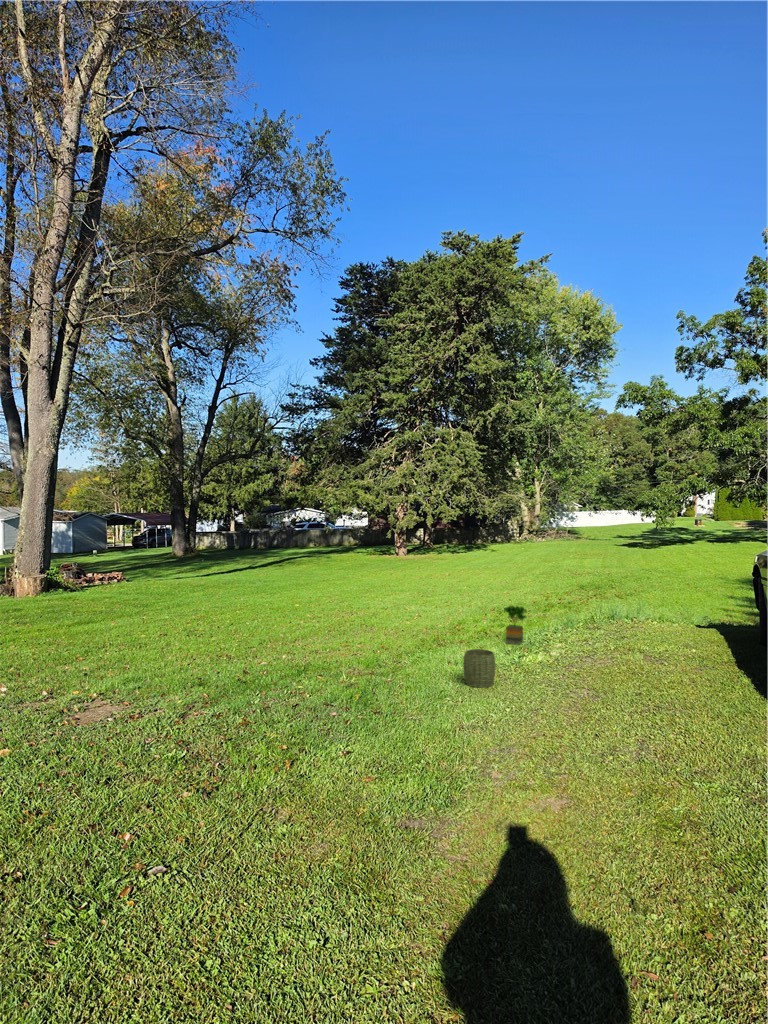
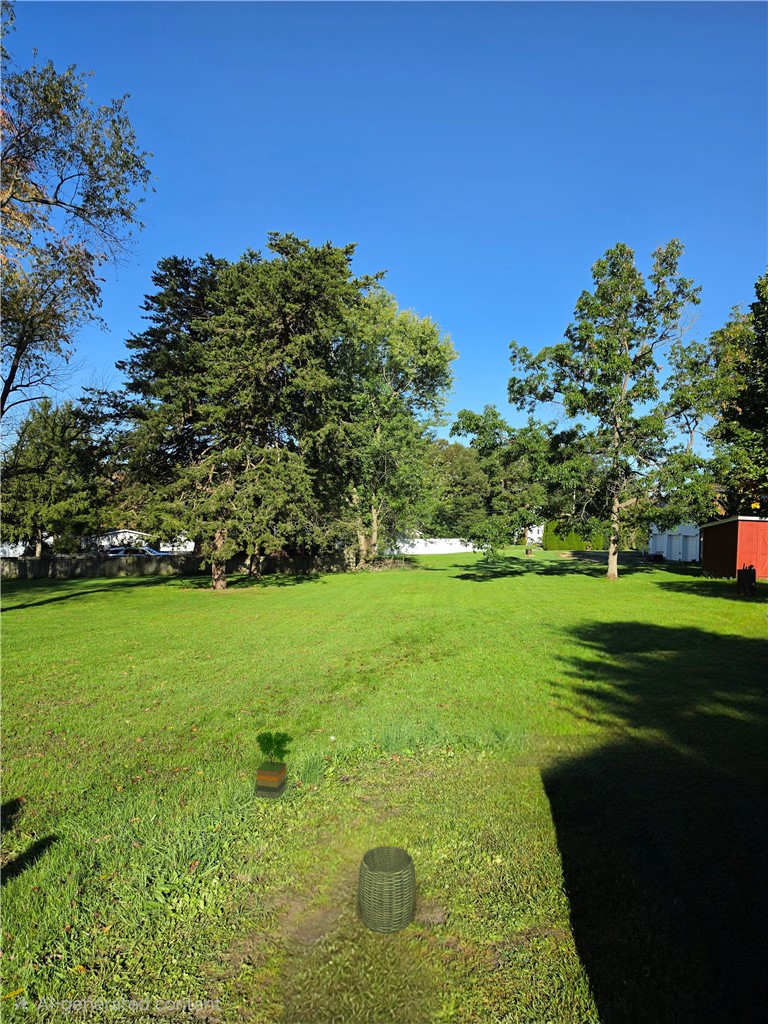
woven basket: present [463,649,495,688] -> present [359,846,415,933]

